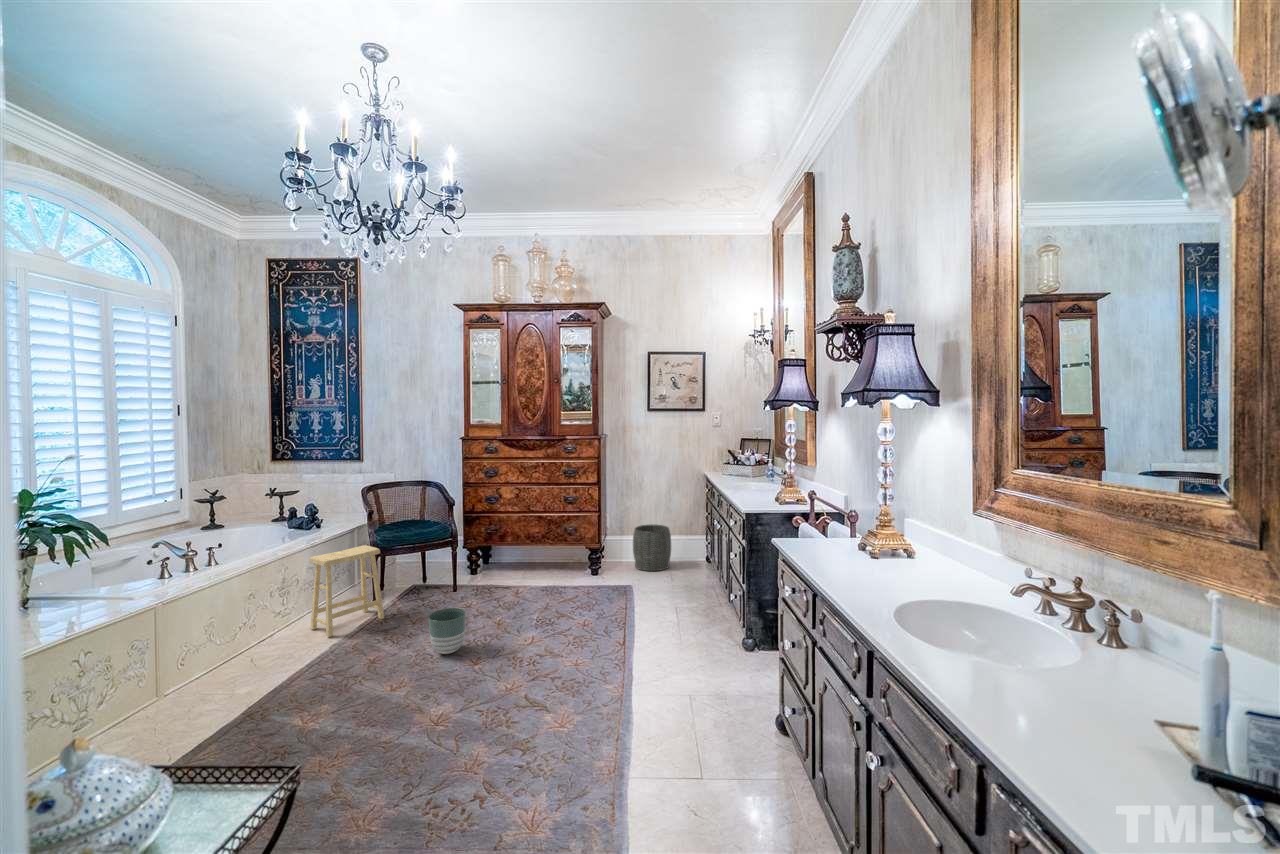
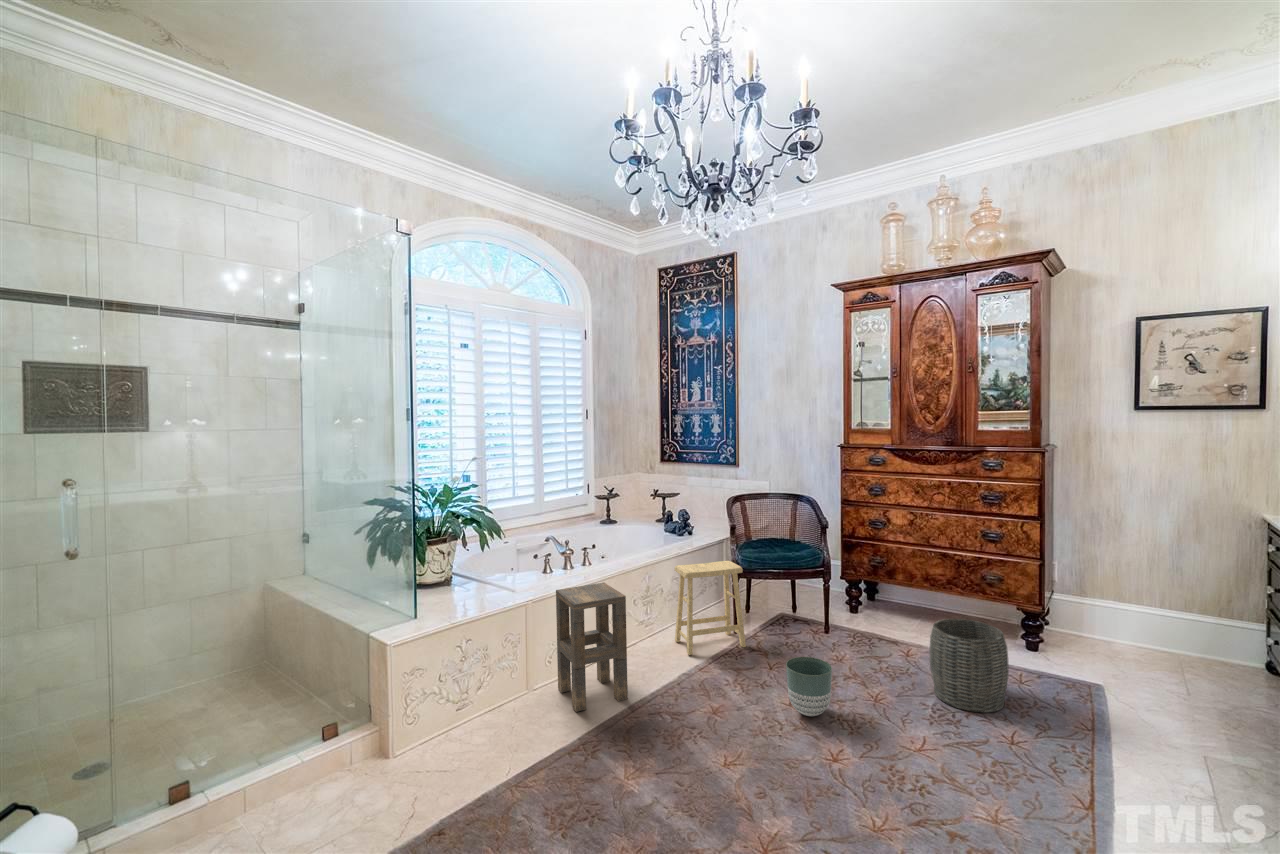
woven basket: present [633,525,671,571] -> present [930,619,1009,712]
side table: none [174,583,270,716] -> present [556,583,628,712]

